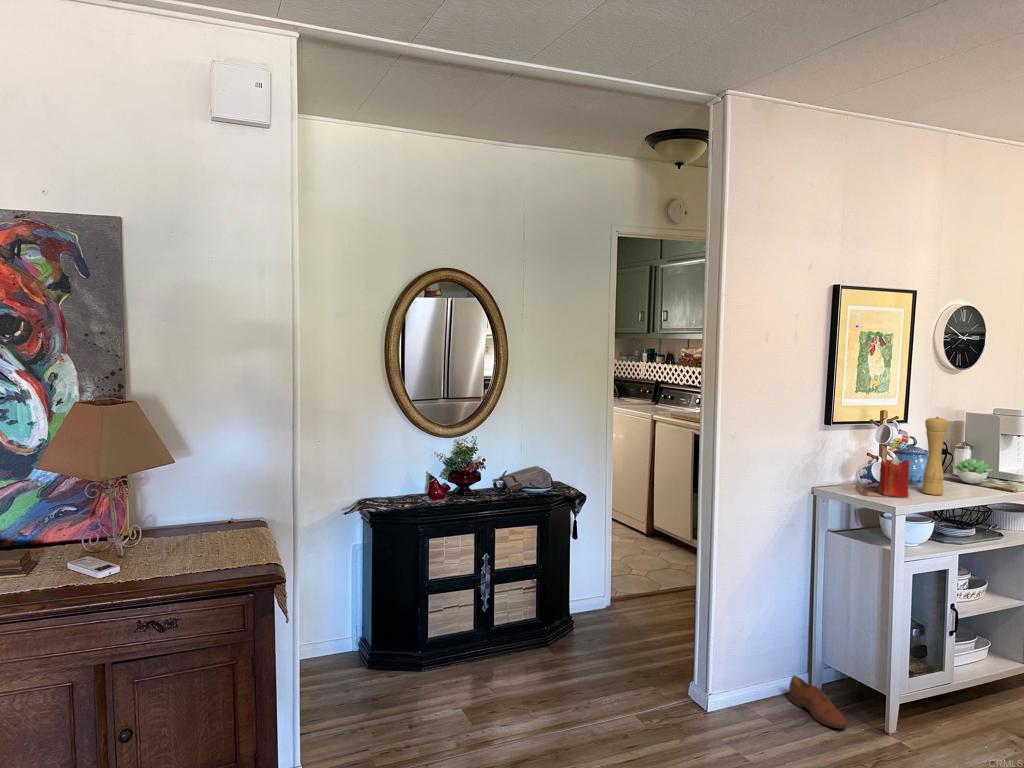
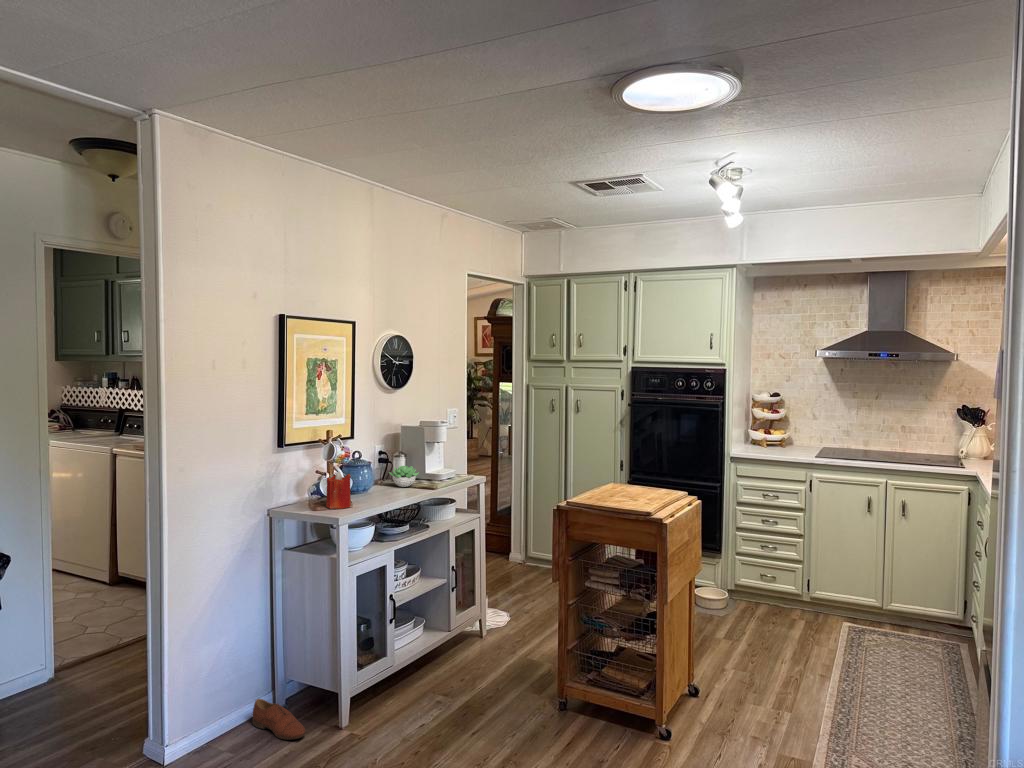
pepper mill: present [922,417,948,495] -> none [363,433,380,502]

